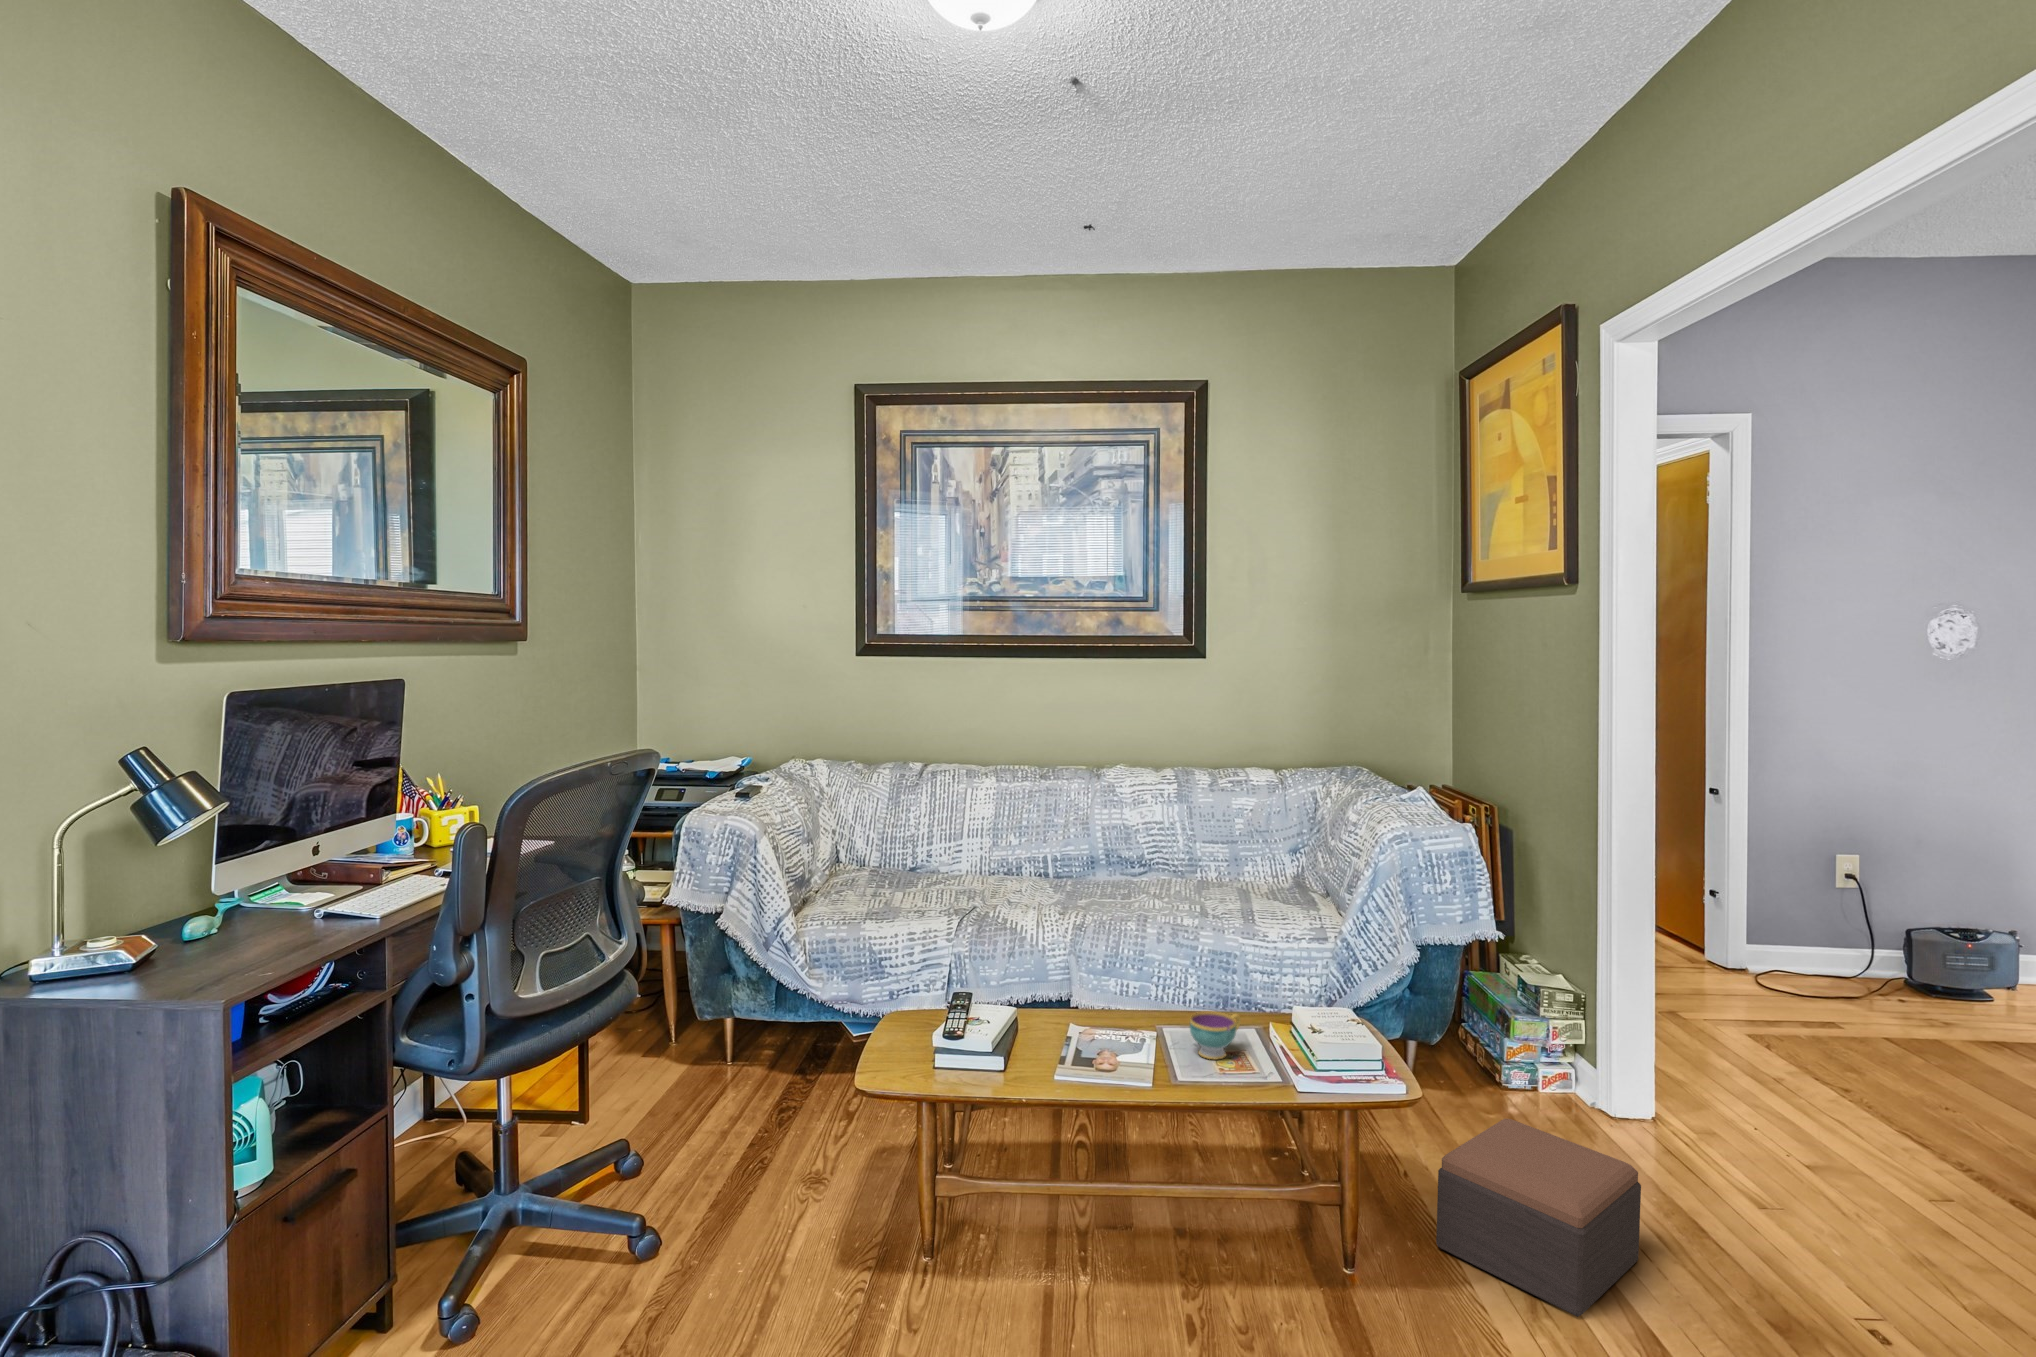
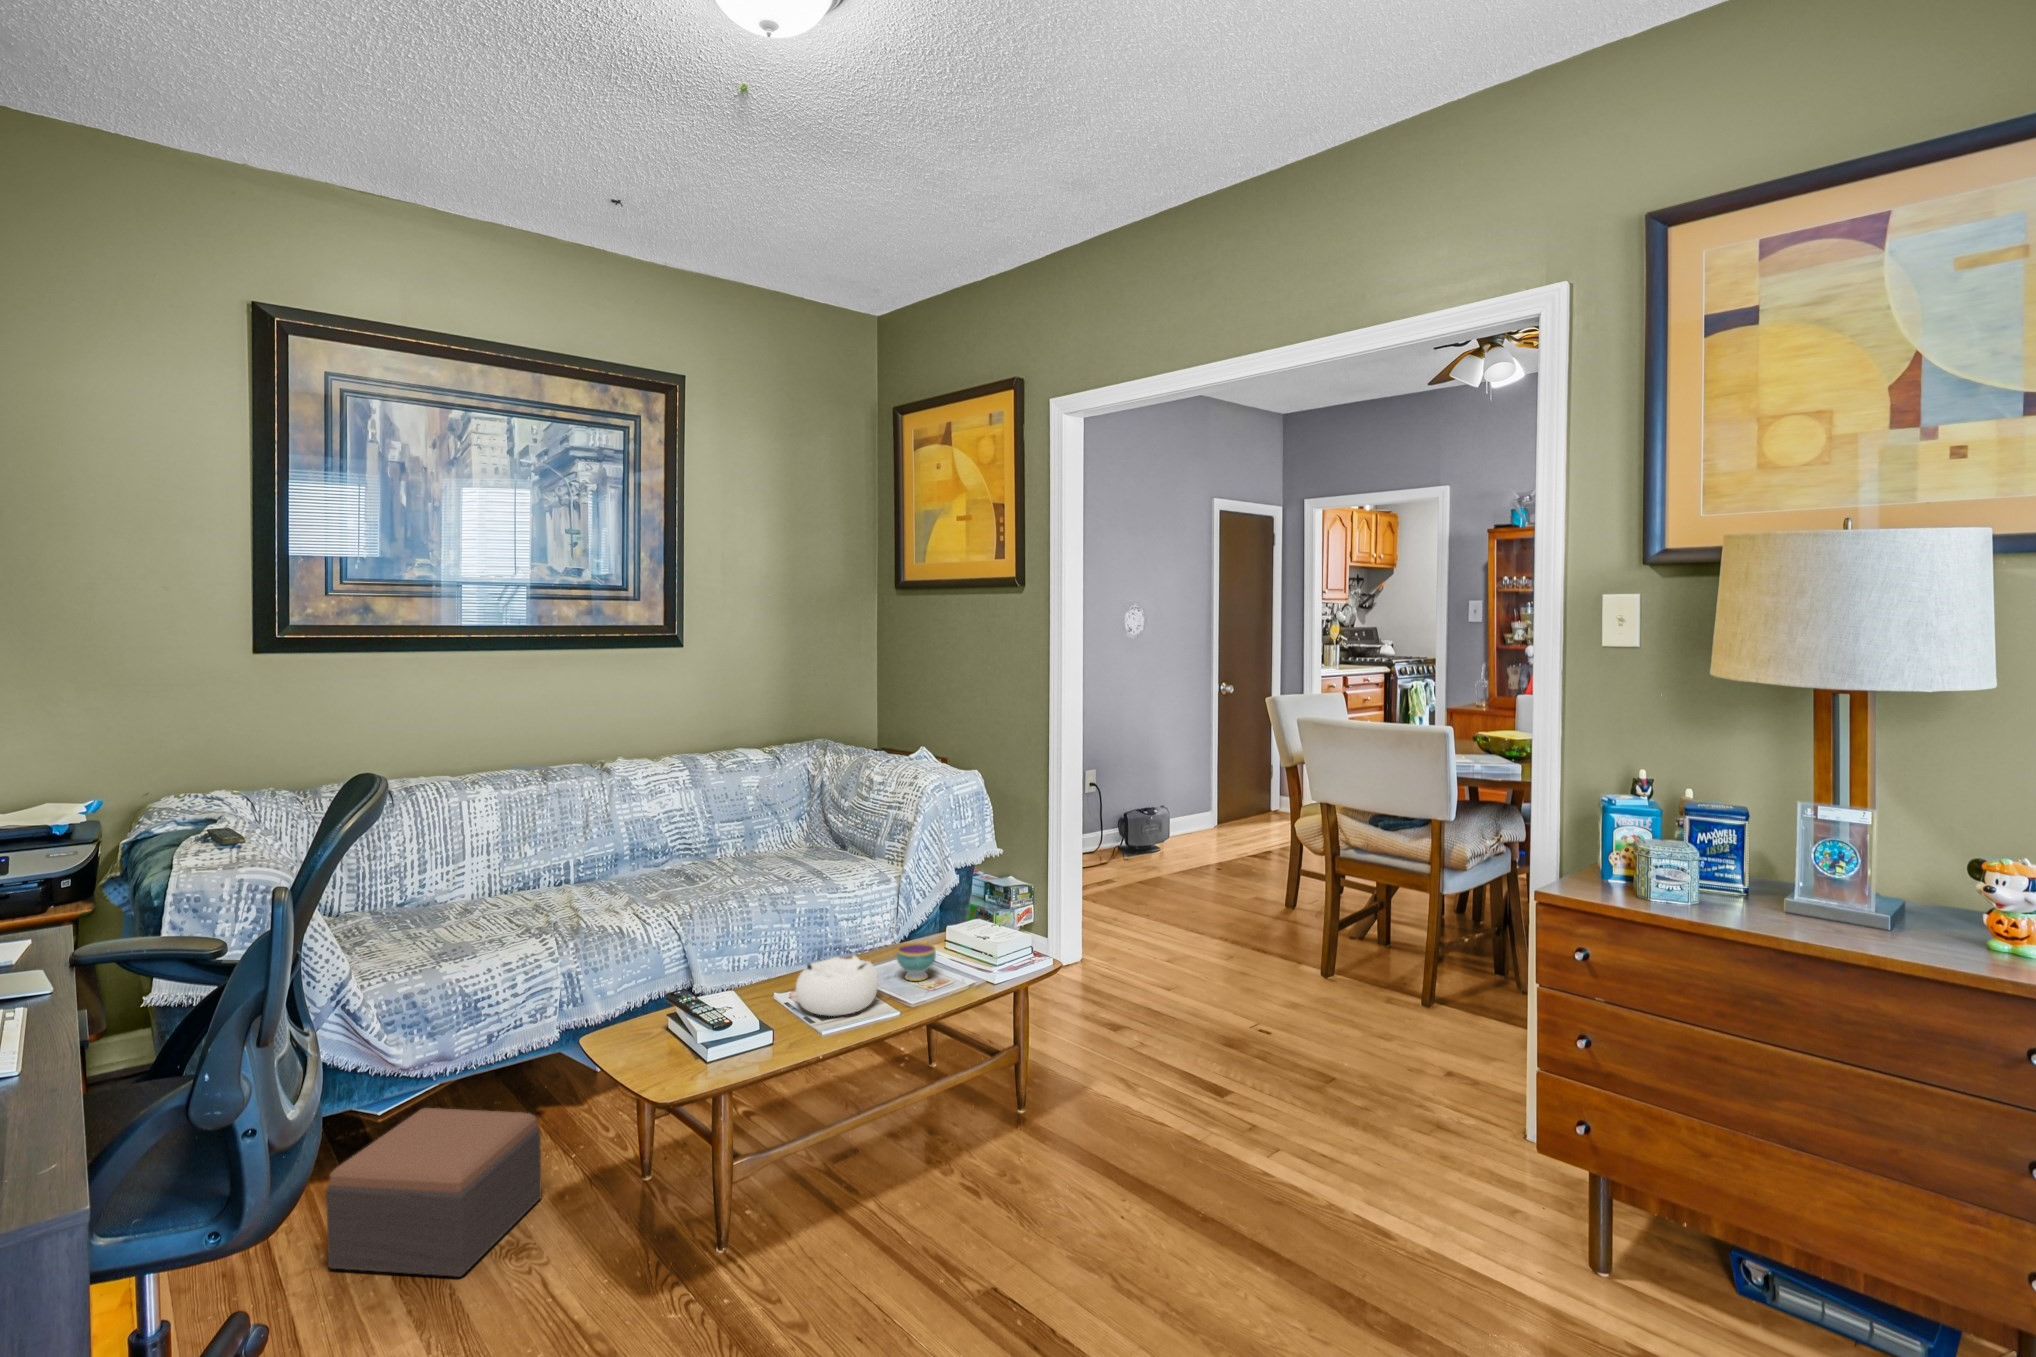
decorative bowl: none [1056,1002,1145,1070] -> present [796,956,878,1016]
footstool: present [1436,1119,1641,1317] -> present [326,1108,542,1277]

